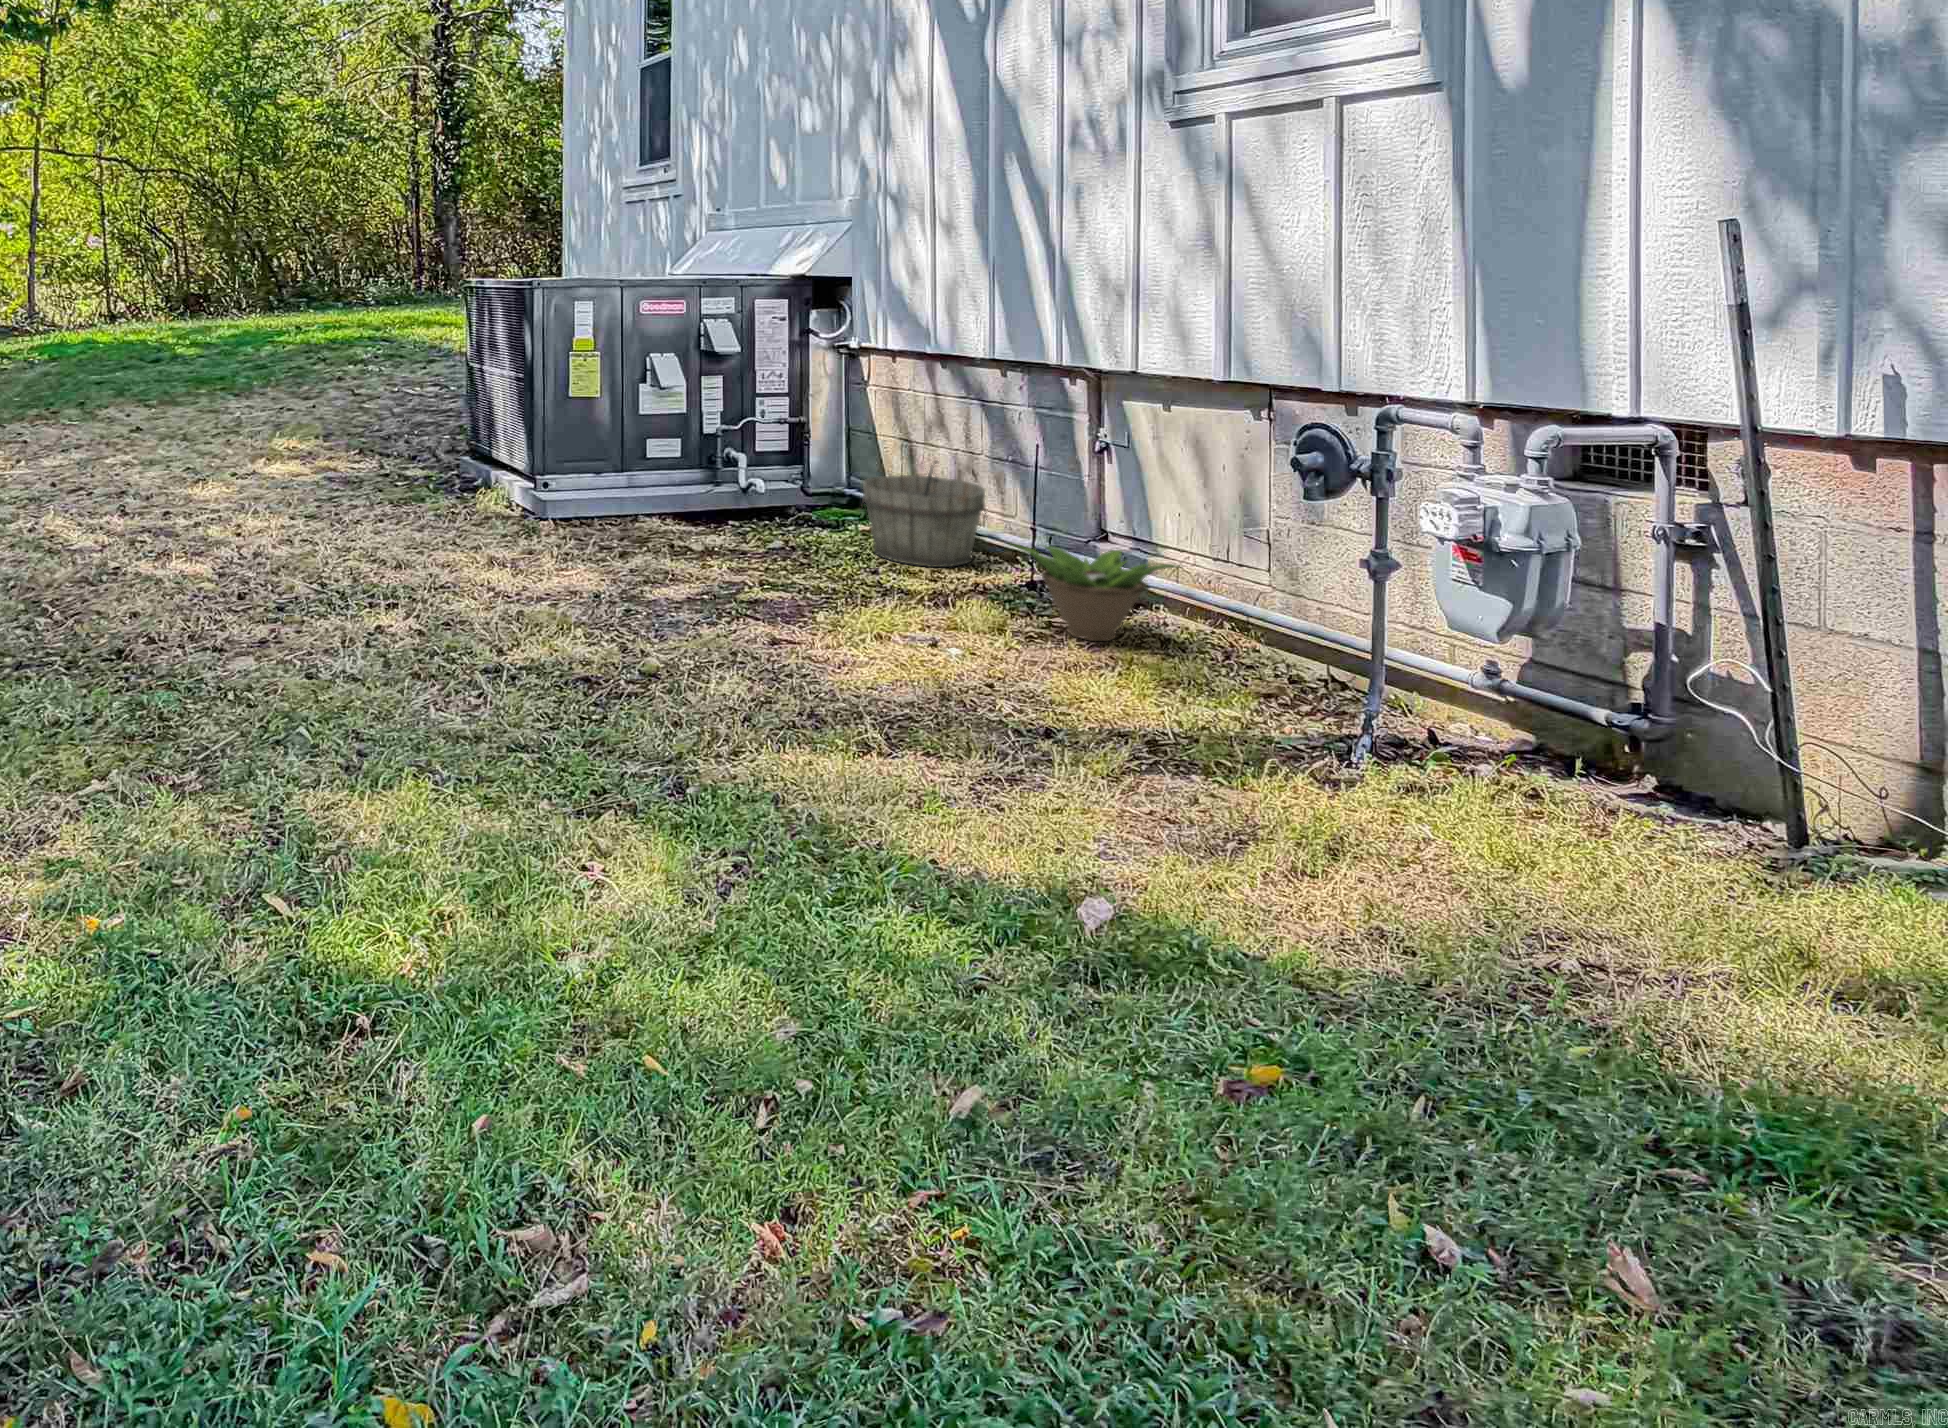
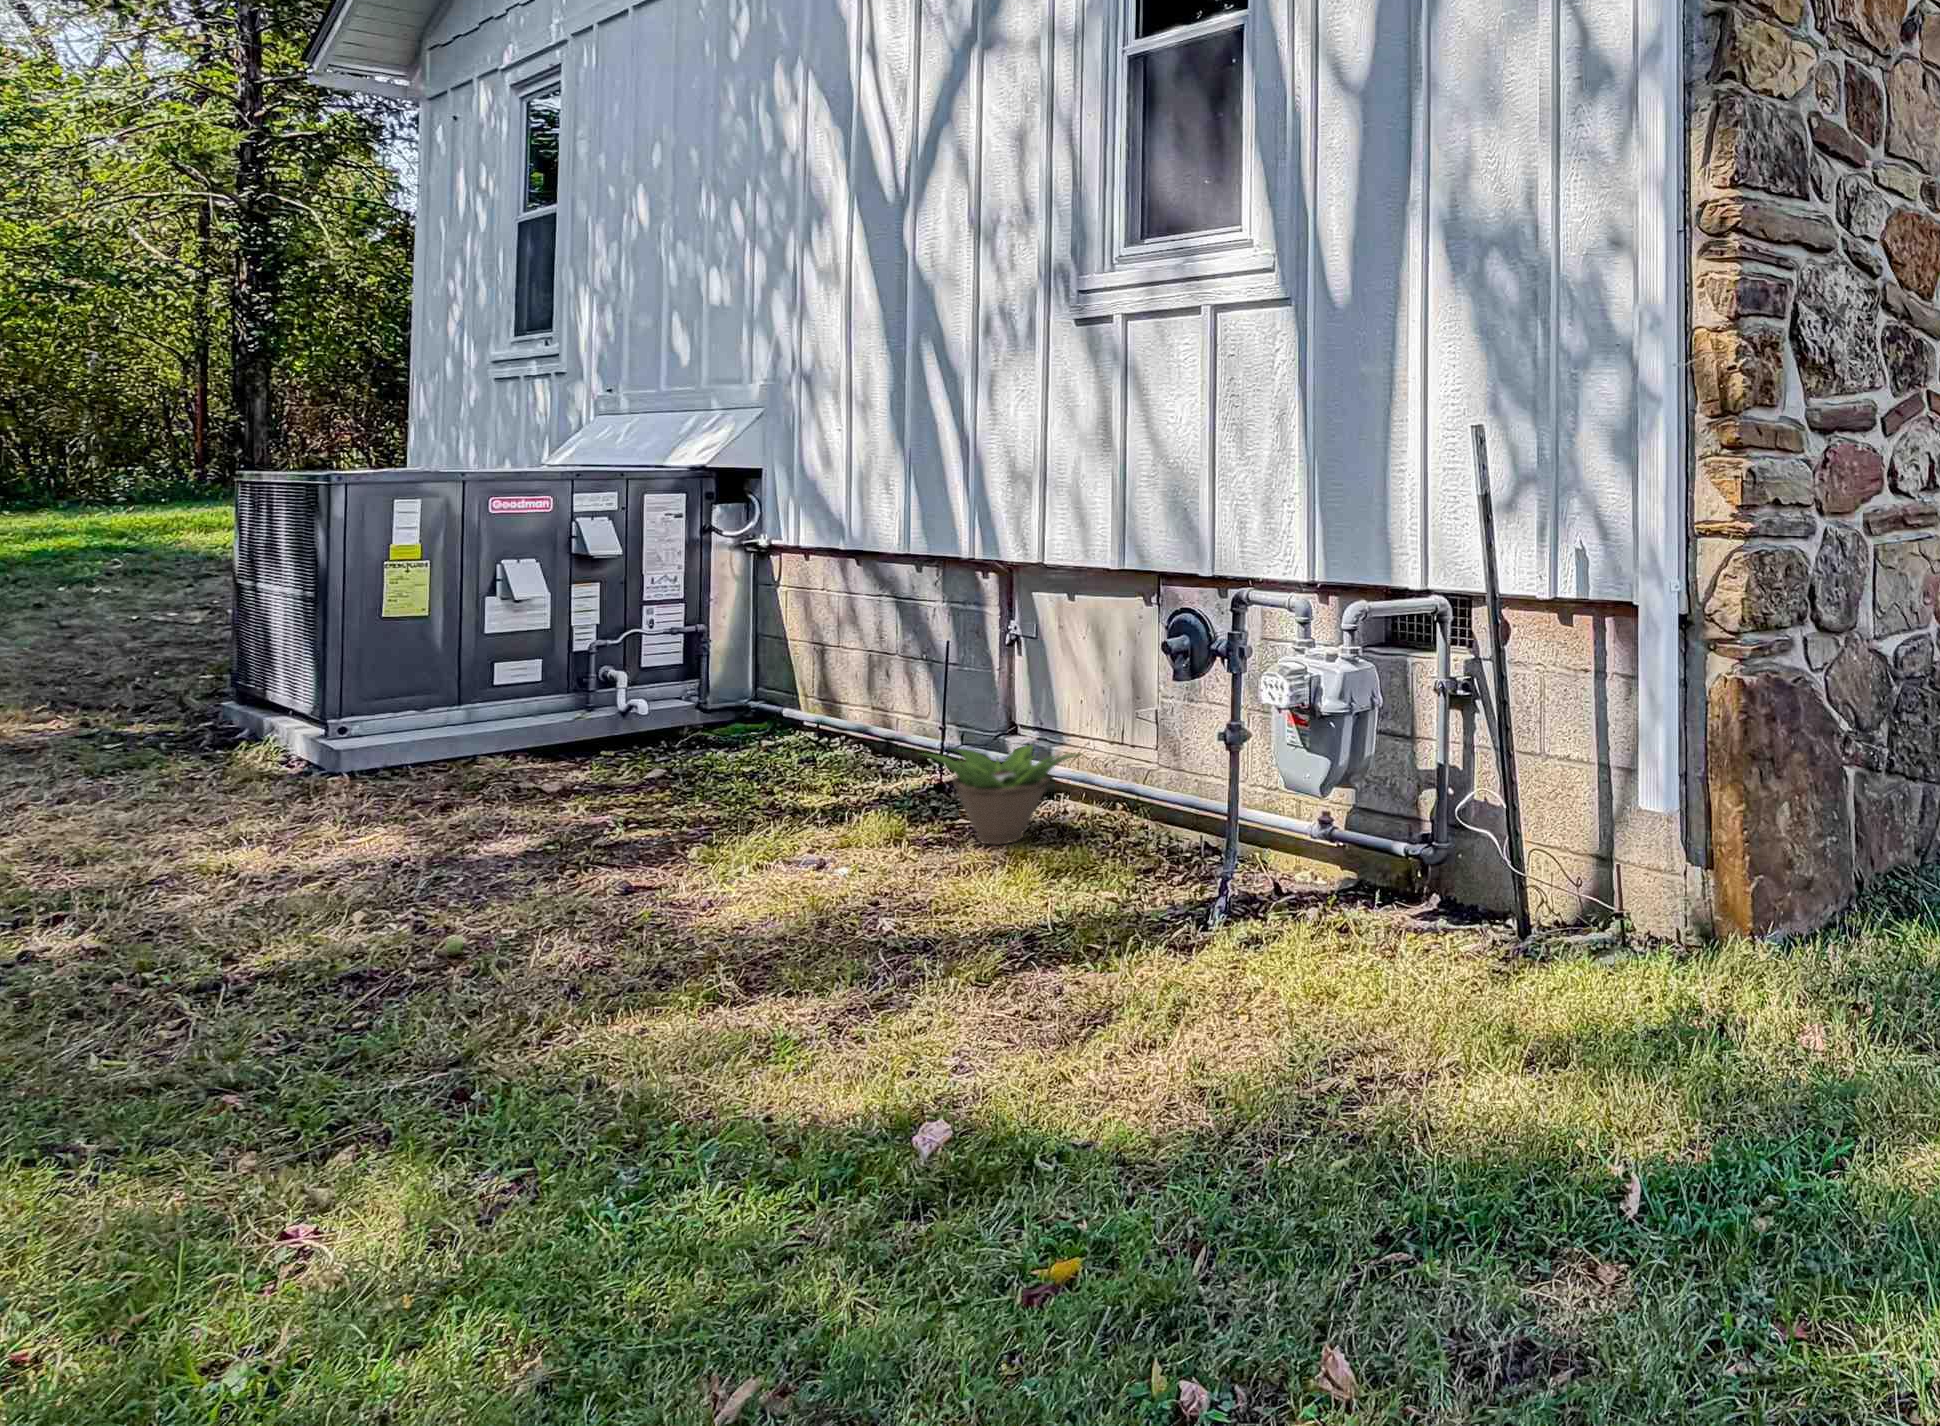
wooden bucket: present [861,461,987,567] -> none [764,666,909,790]

